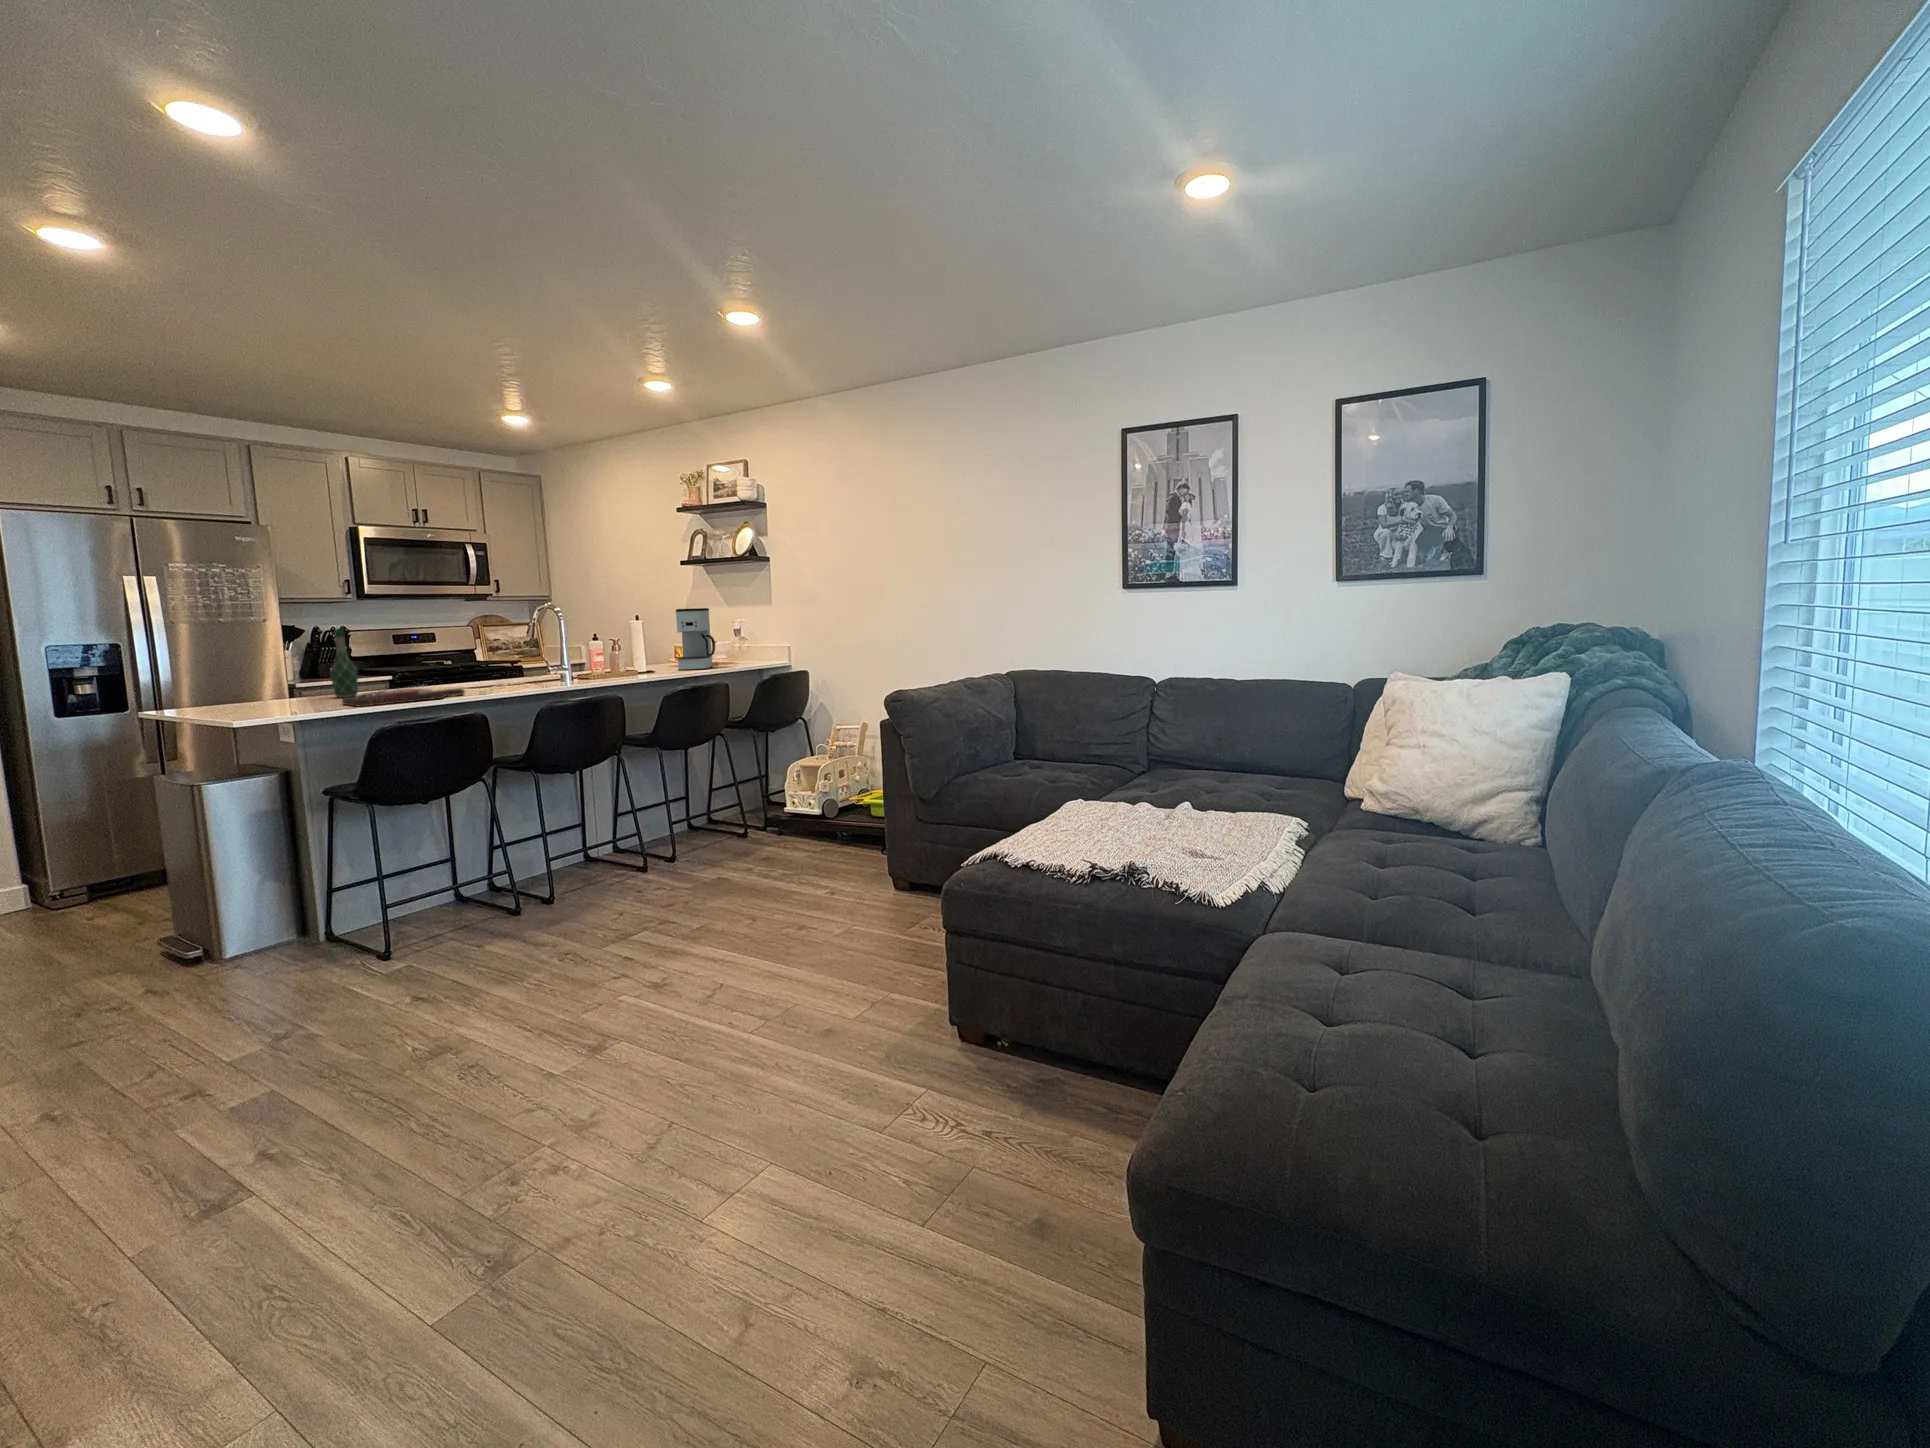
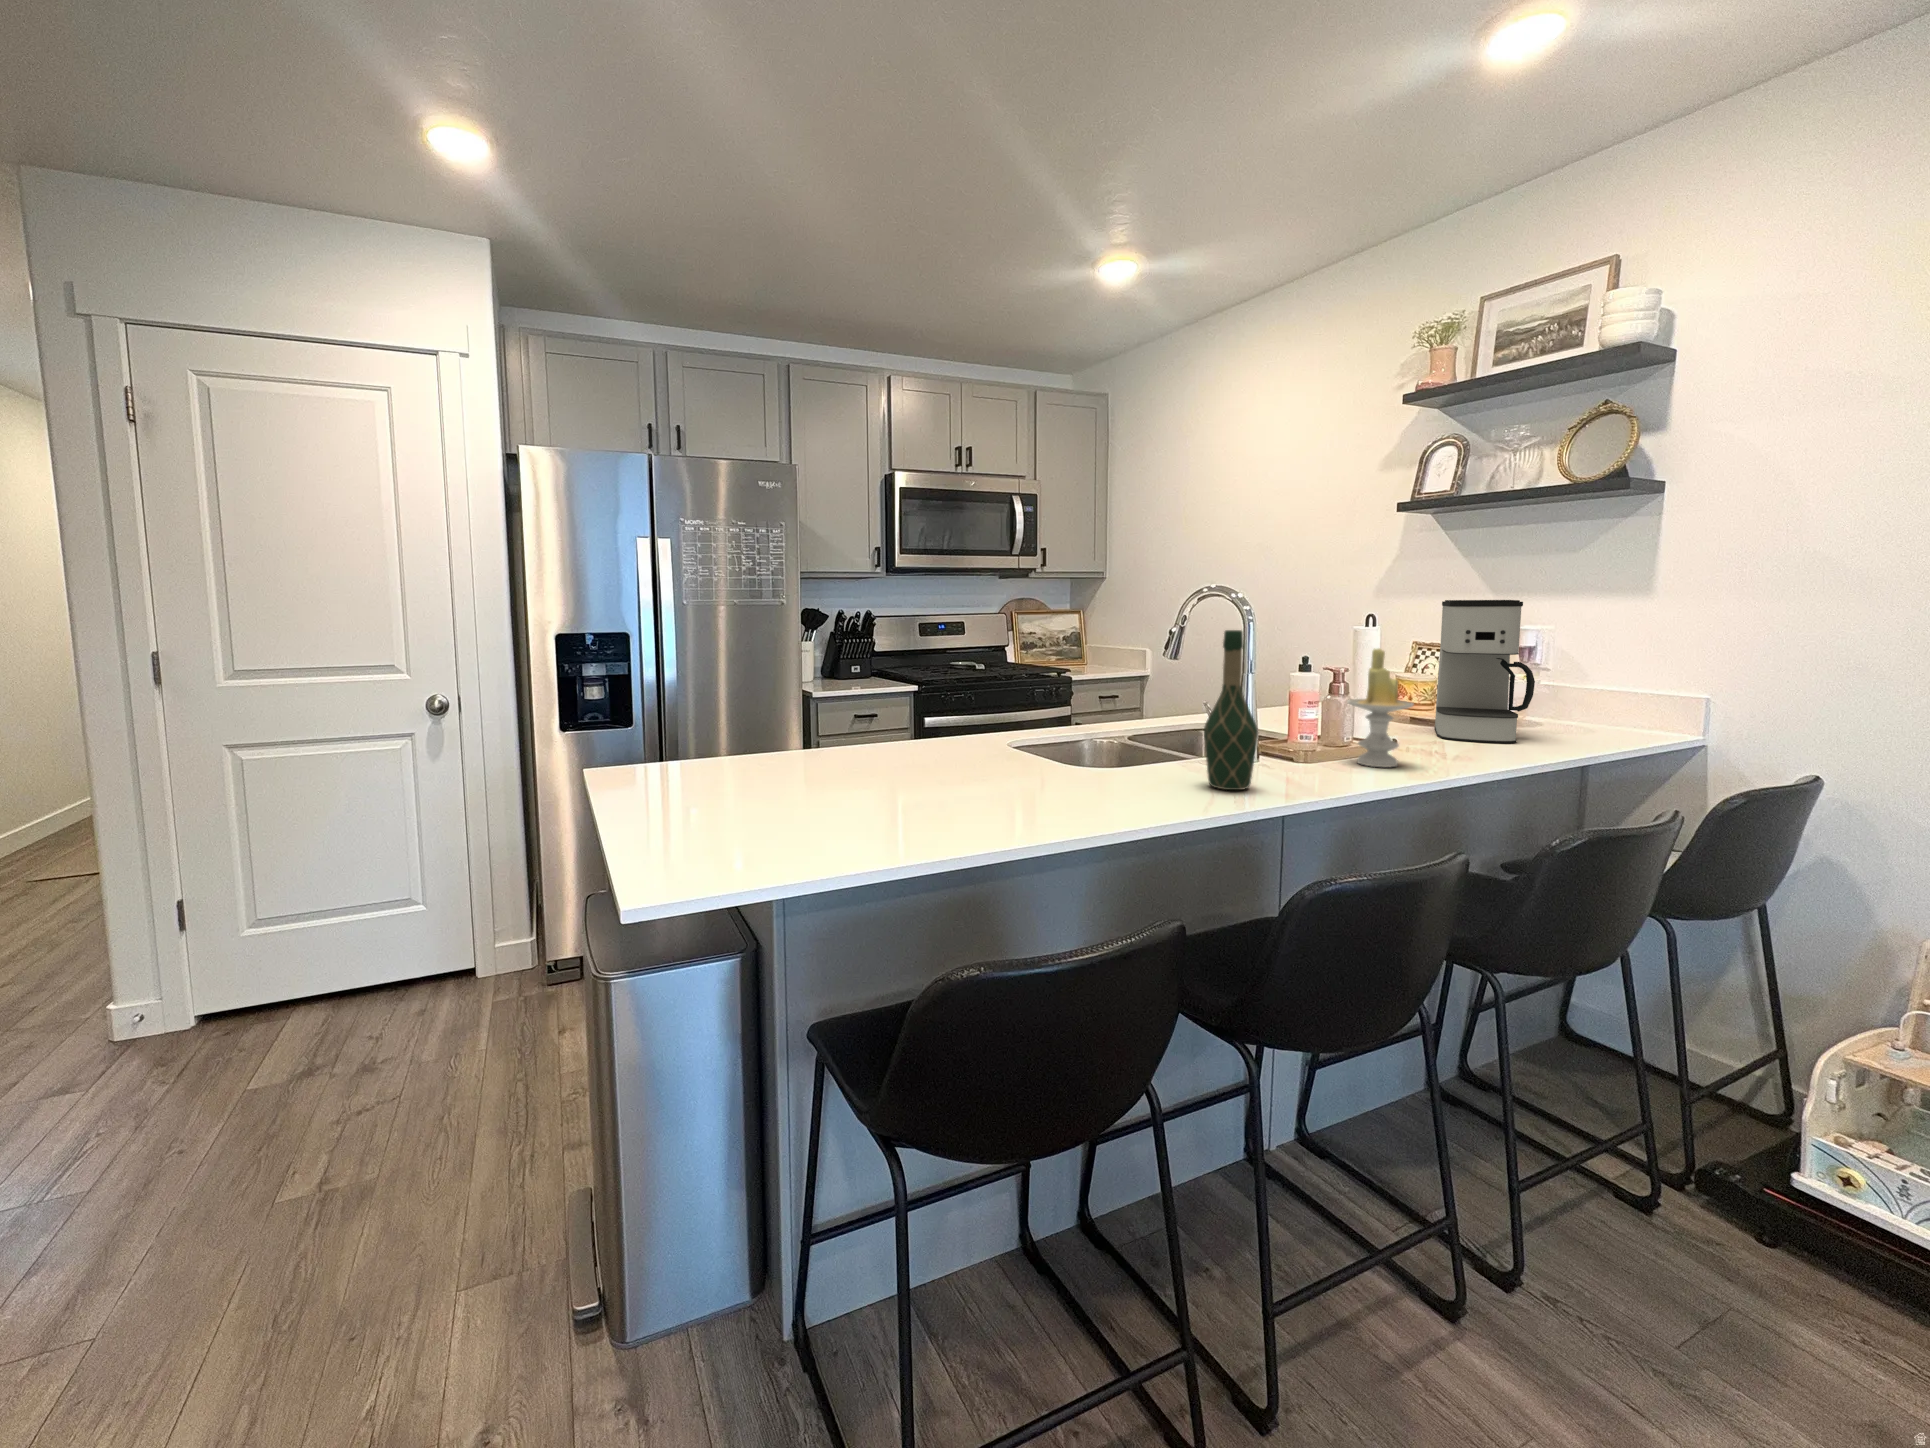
wine bottle: present [330,628,358,698] -> present [1204,630,1258,790]
candle: none [608,630,636,679] -> present [1348,649,1413,767]
cutting board: present [342,685,465,707] -> none [862,776,1093,834]

